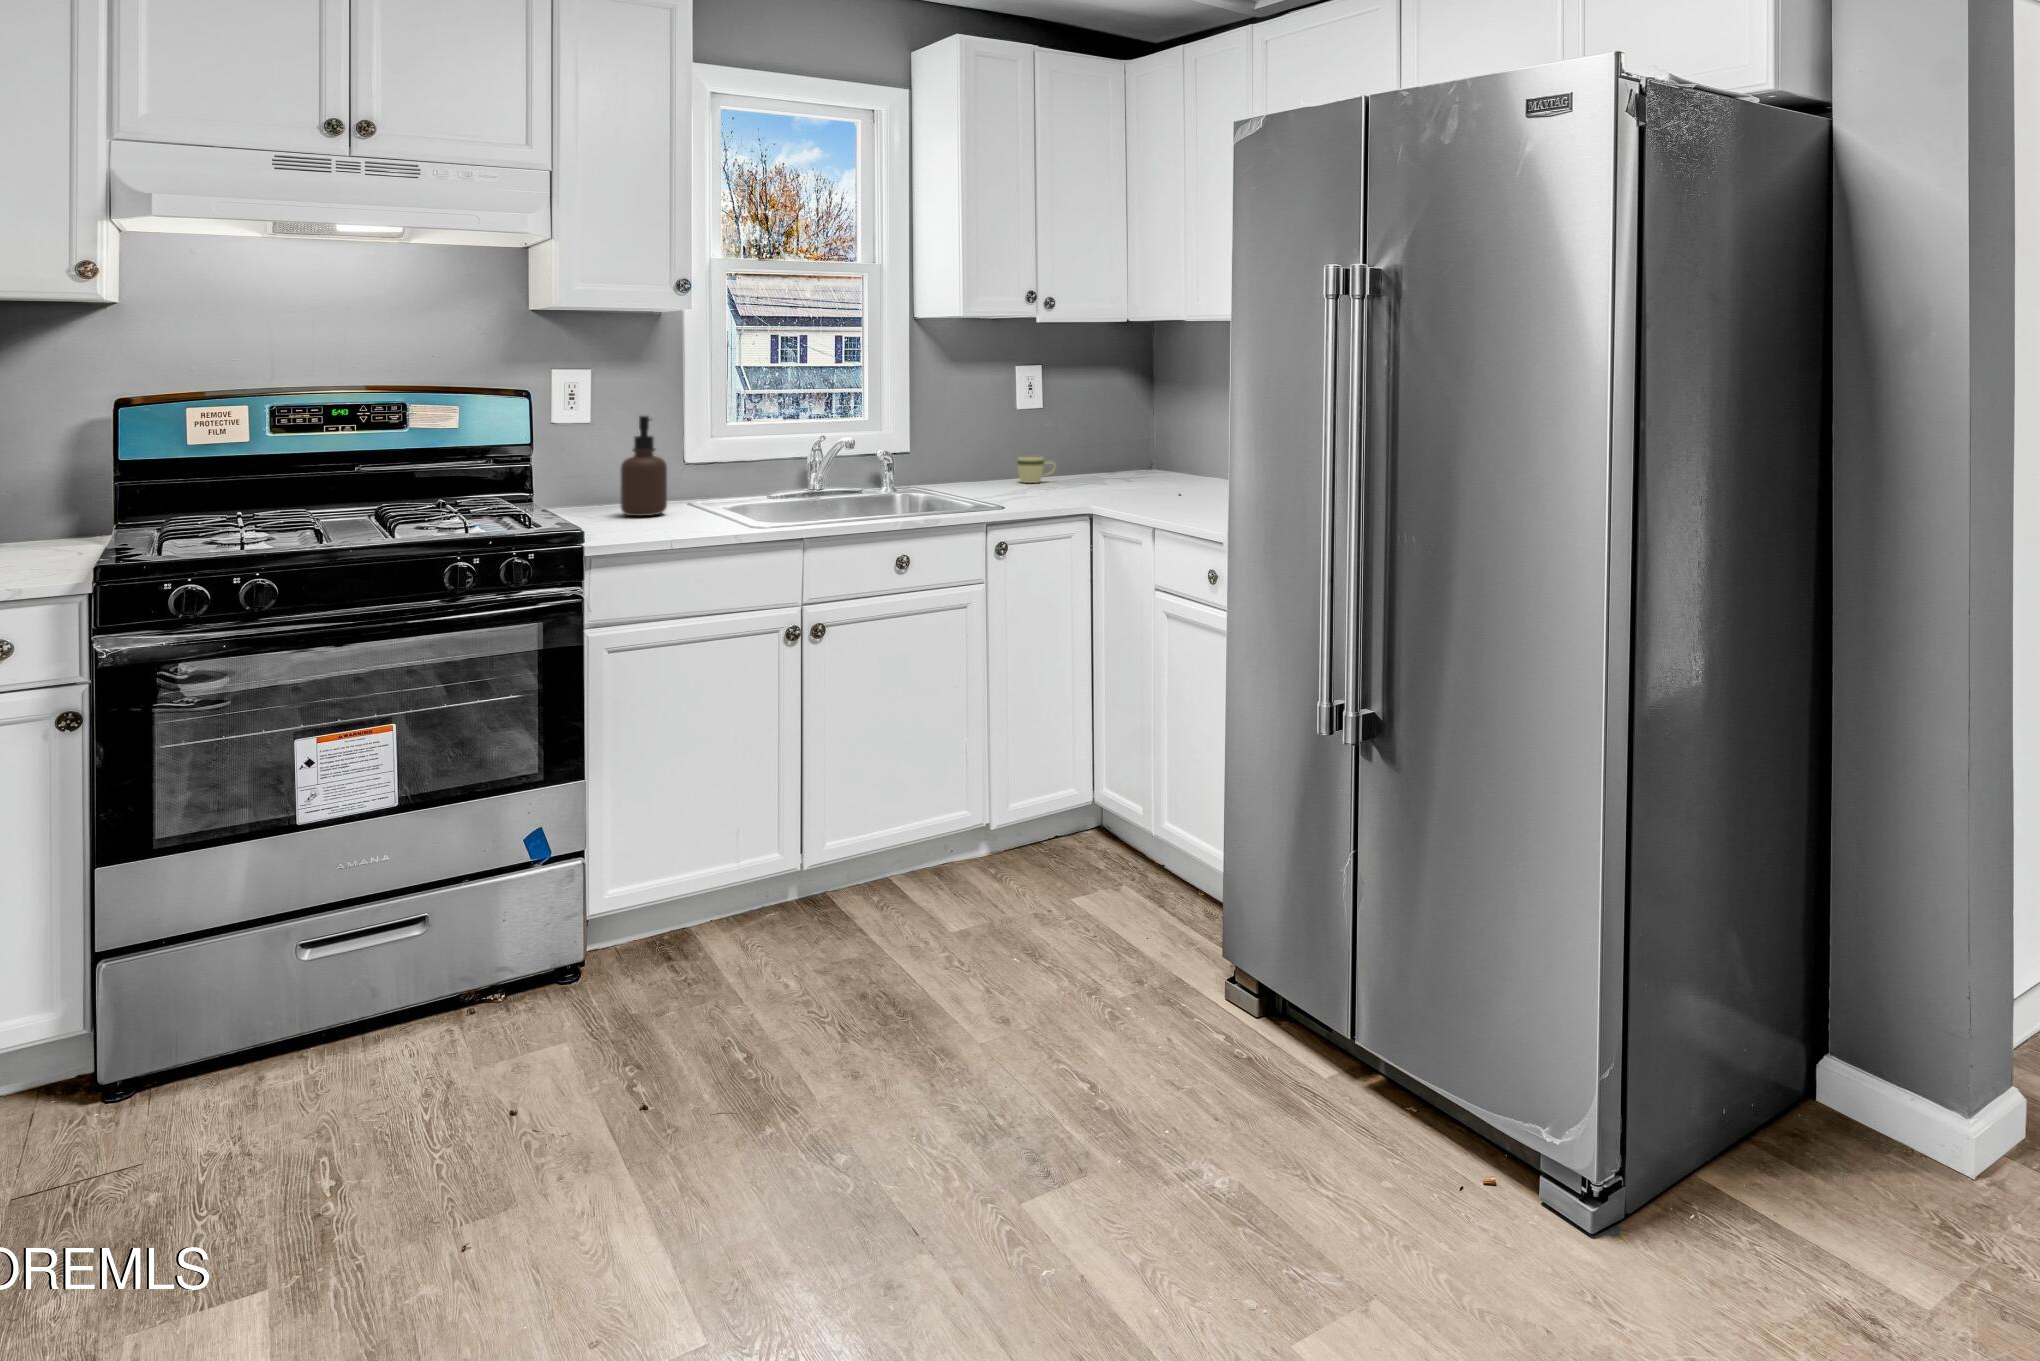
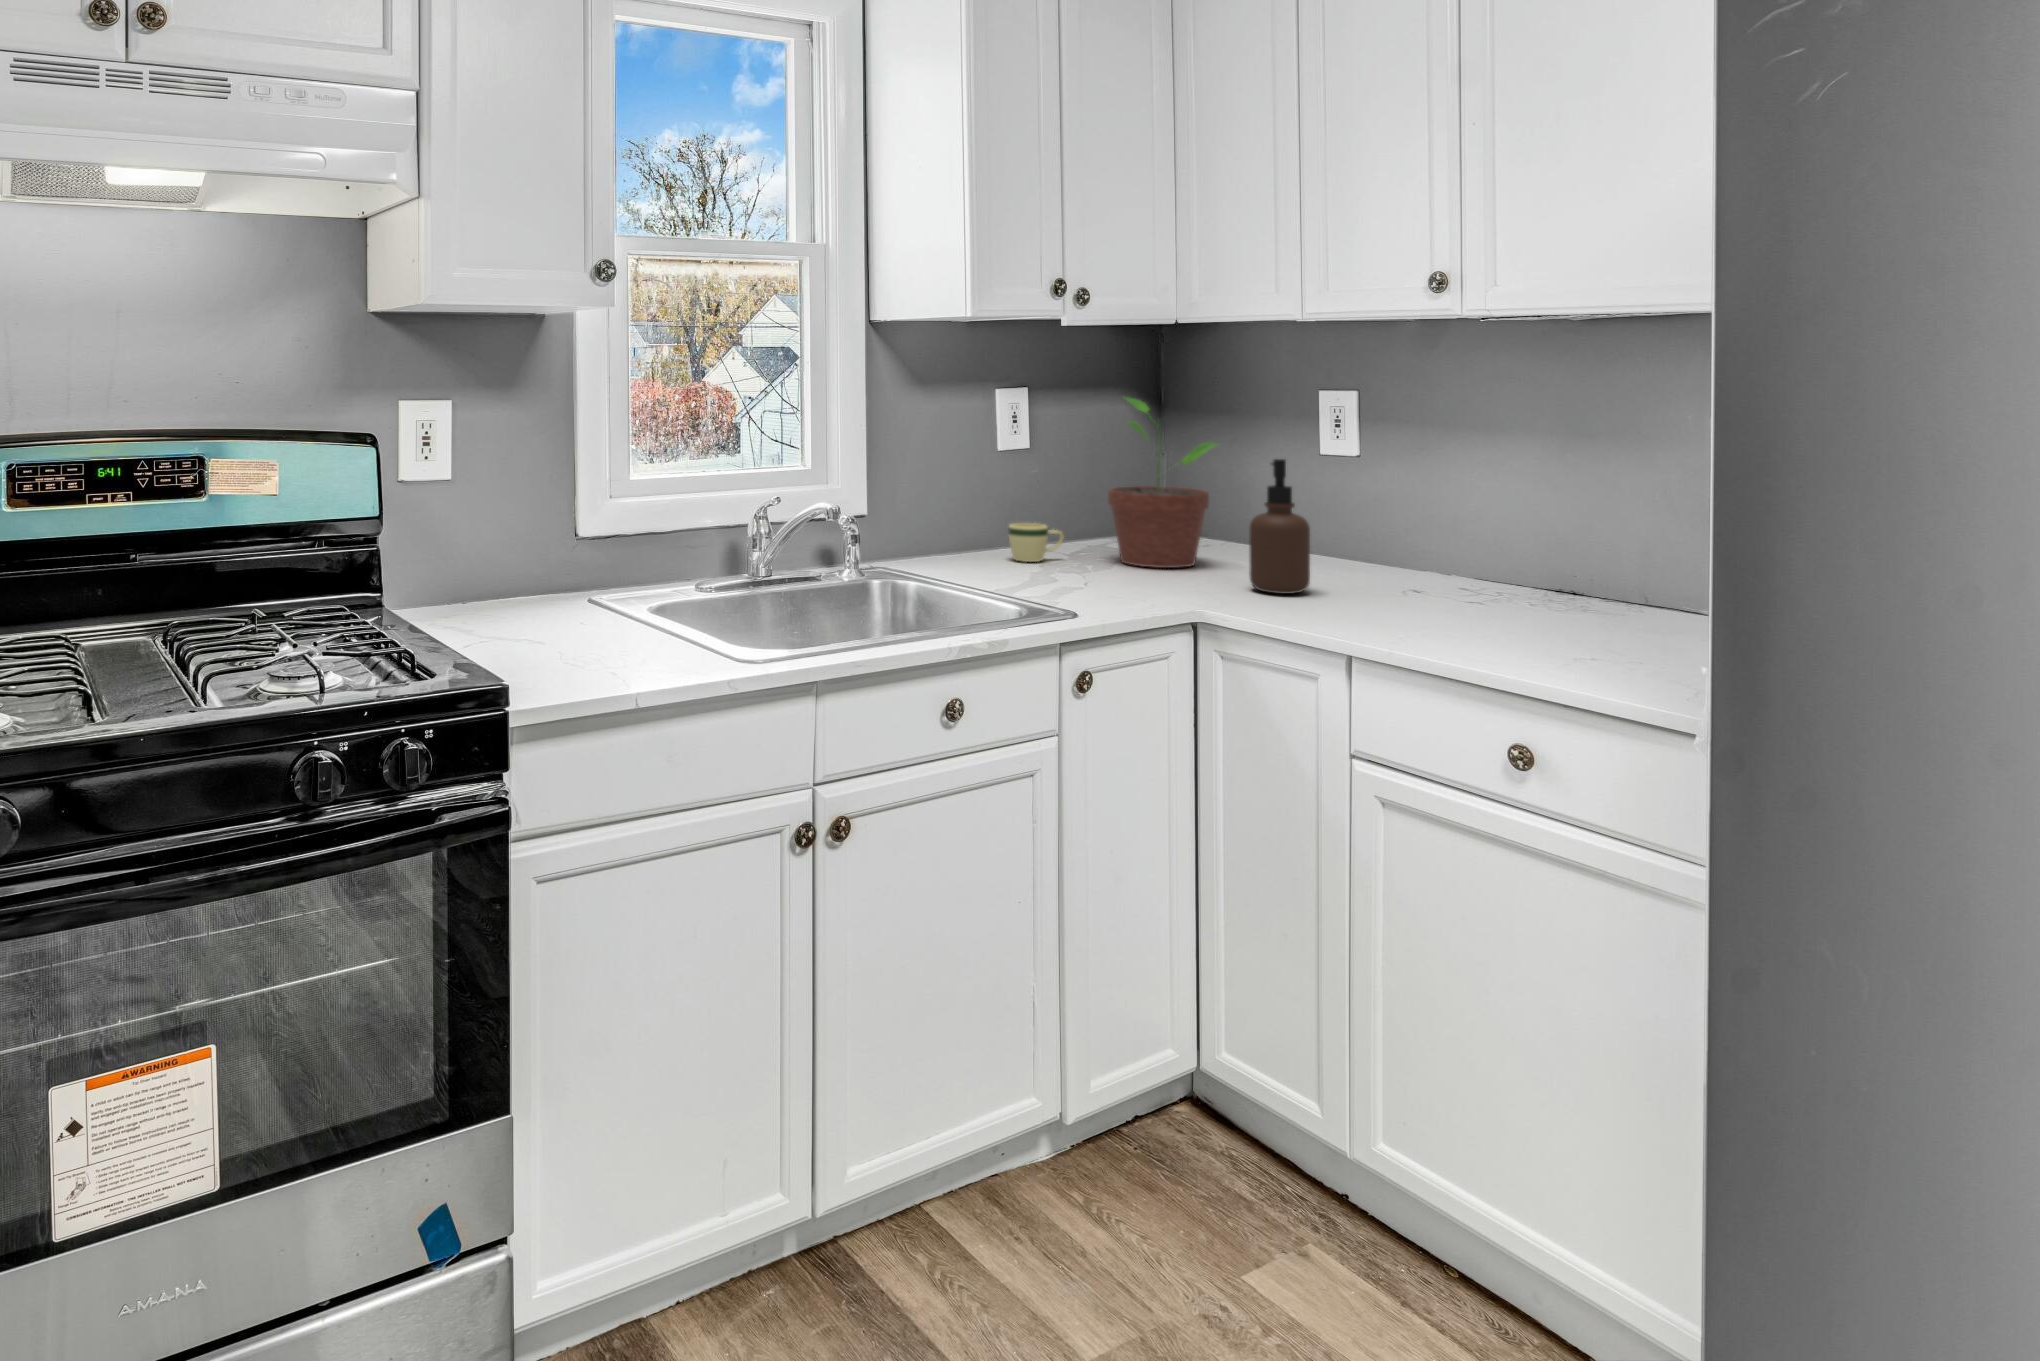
potted plant: none [1086,370,1156,485] -> present [1108,397,1219,568]
soap dispenser: present [620,416,667,516] -> present [1249,459,1310,594]

